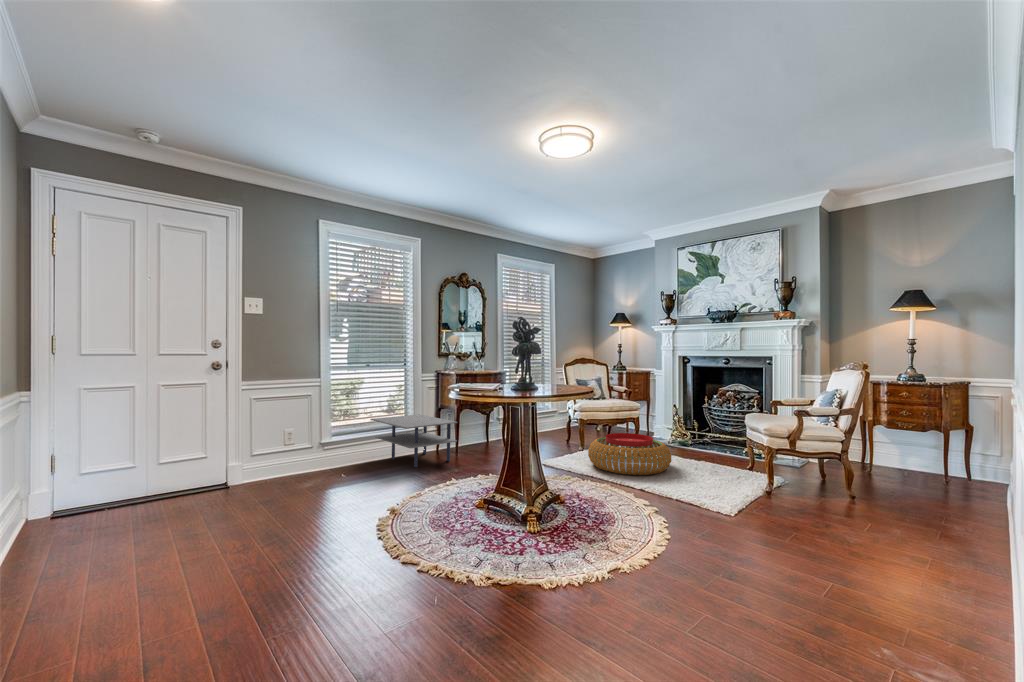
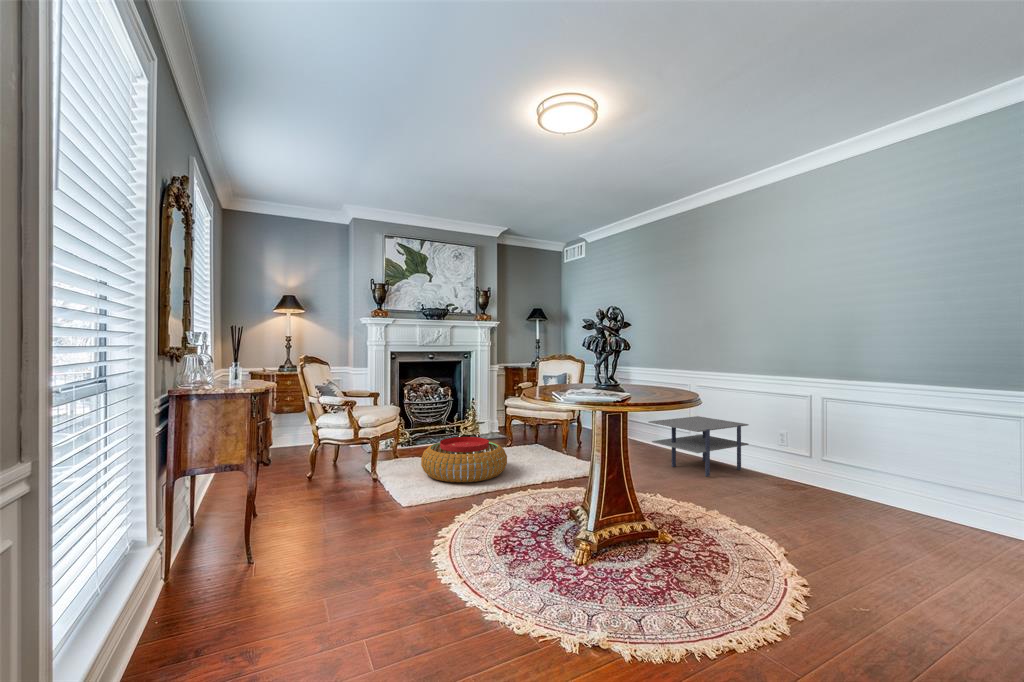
side table: present [370,414,457,468] -> present [649,416,749,477]

